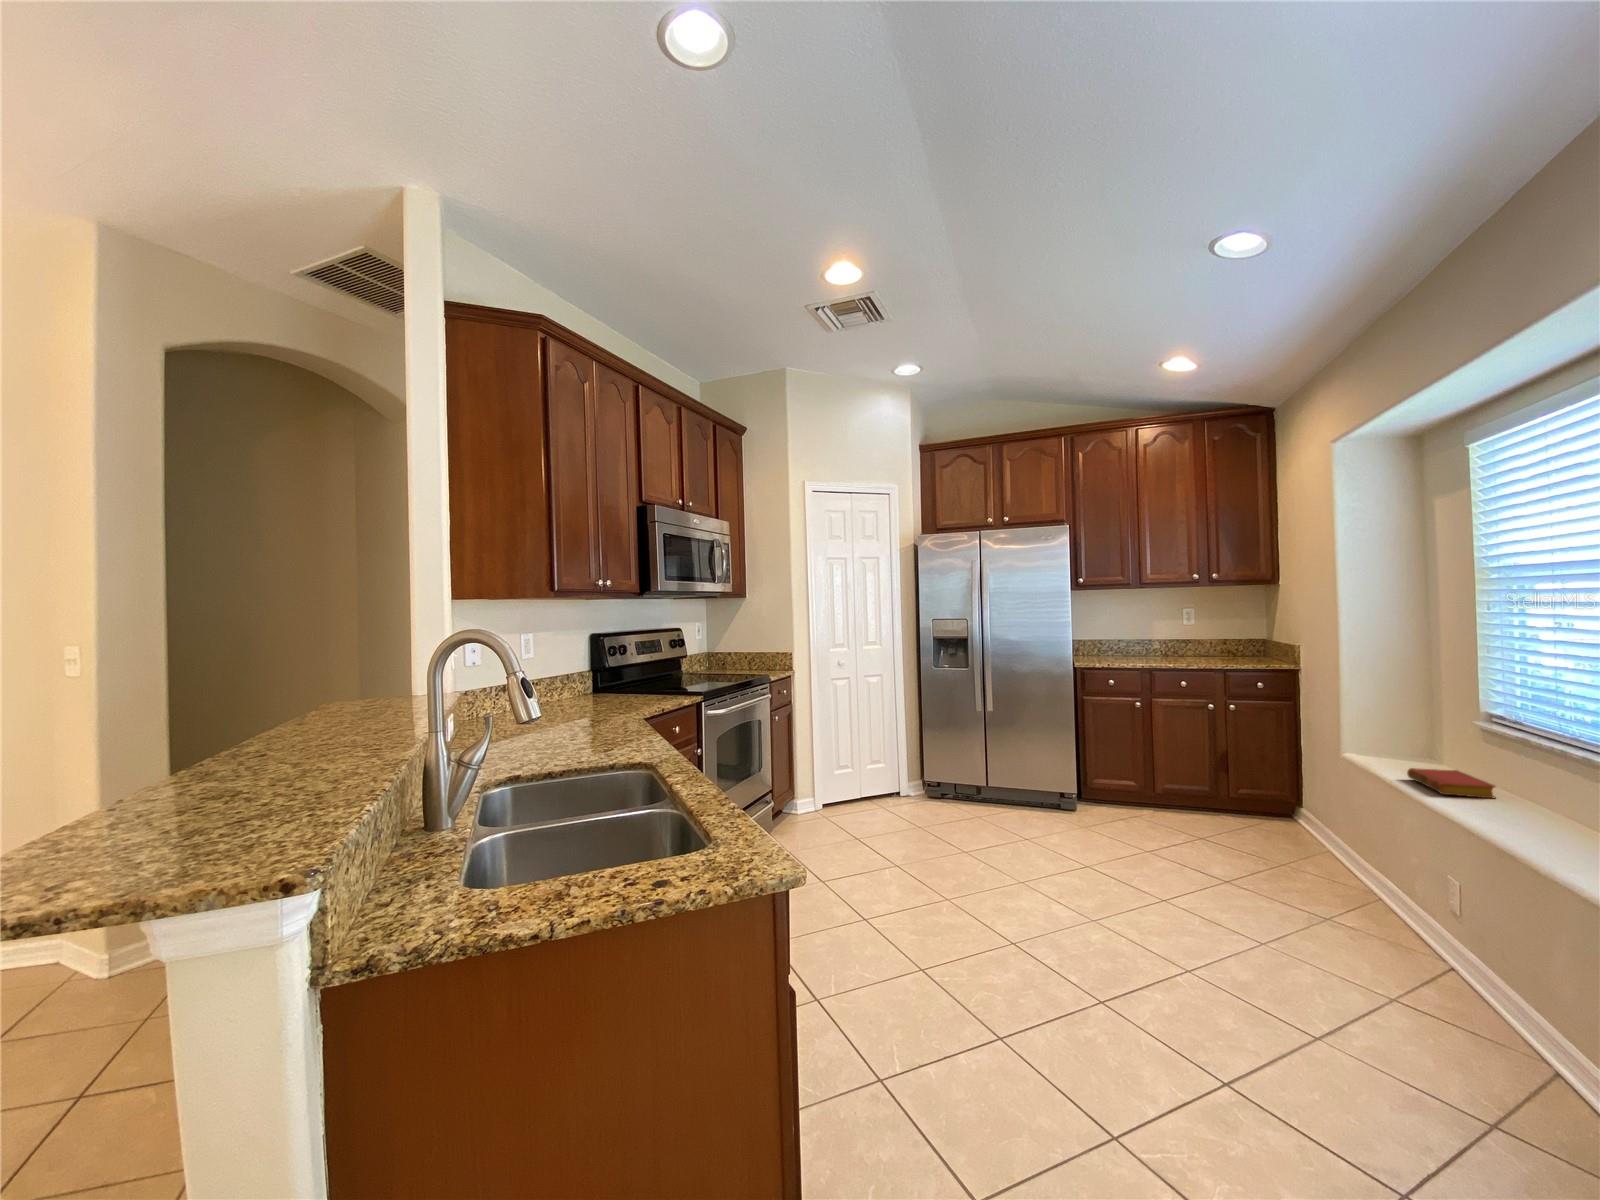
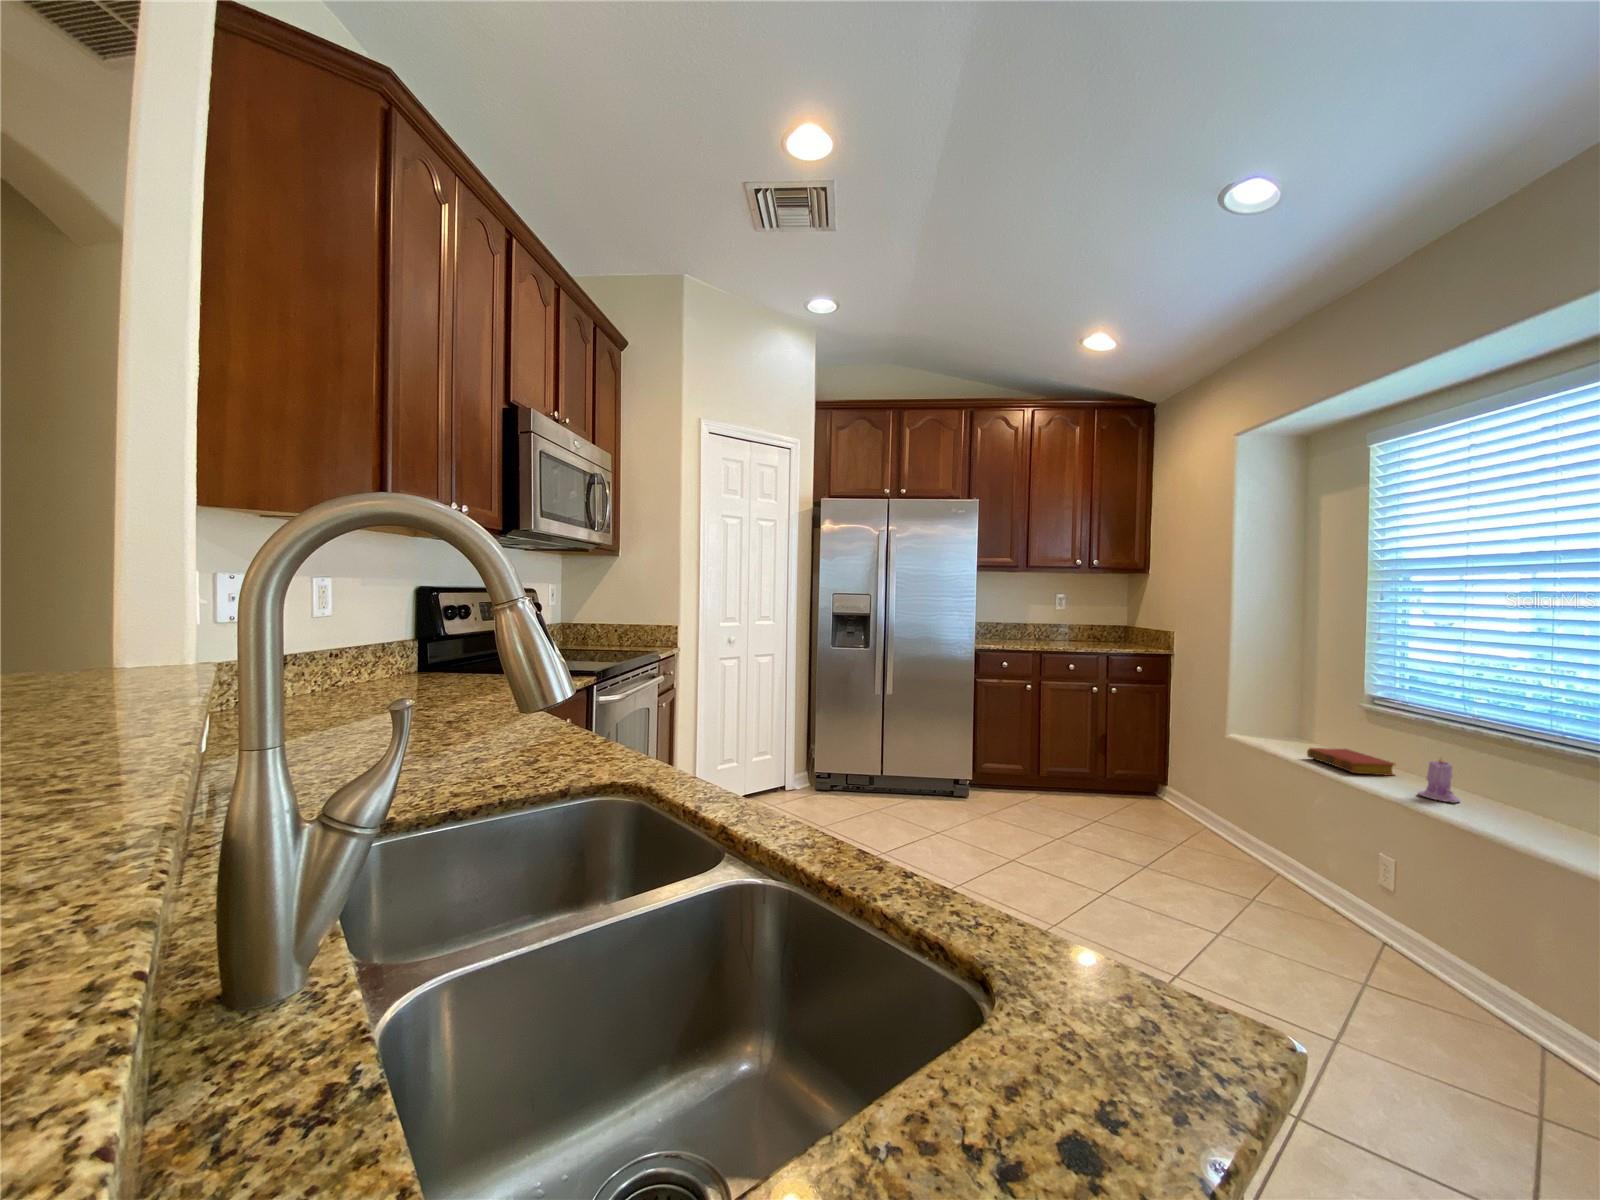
candle: none [1492,776,1539,825] -> present [1418,760,1460,803]

